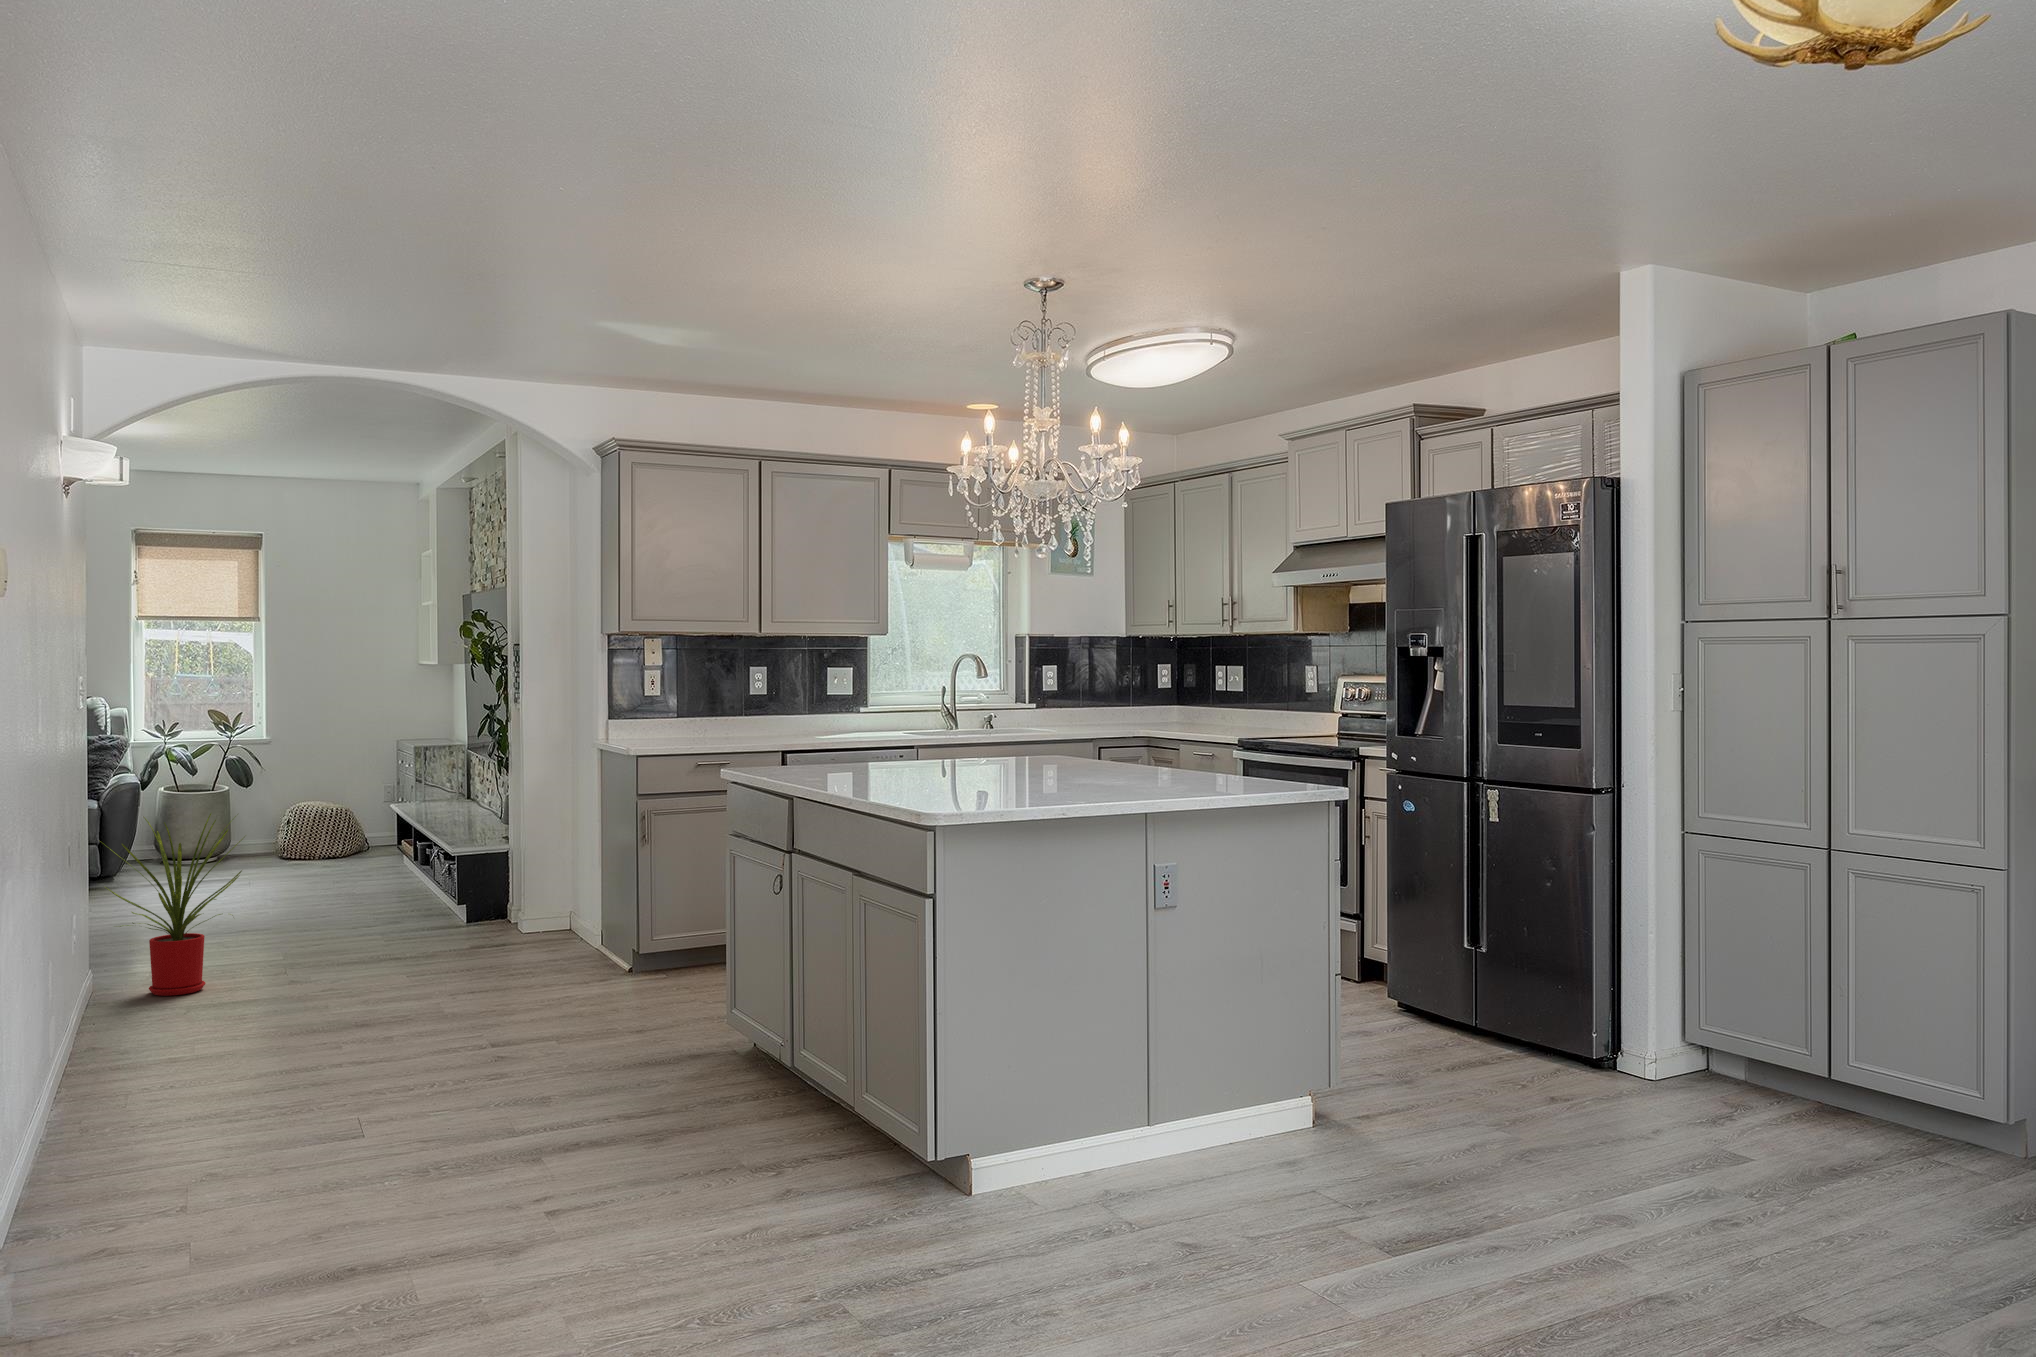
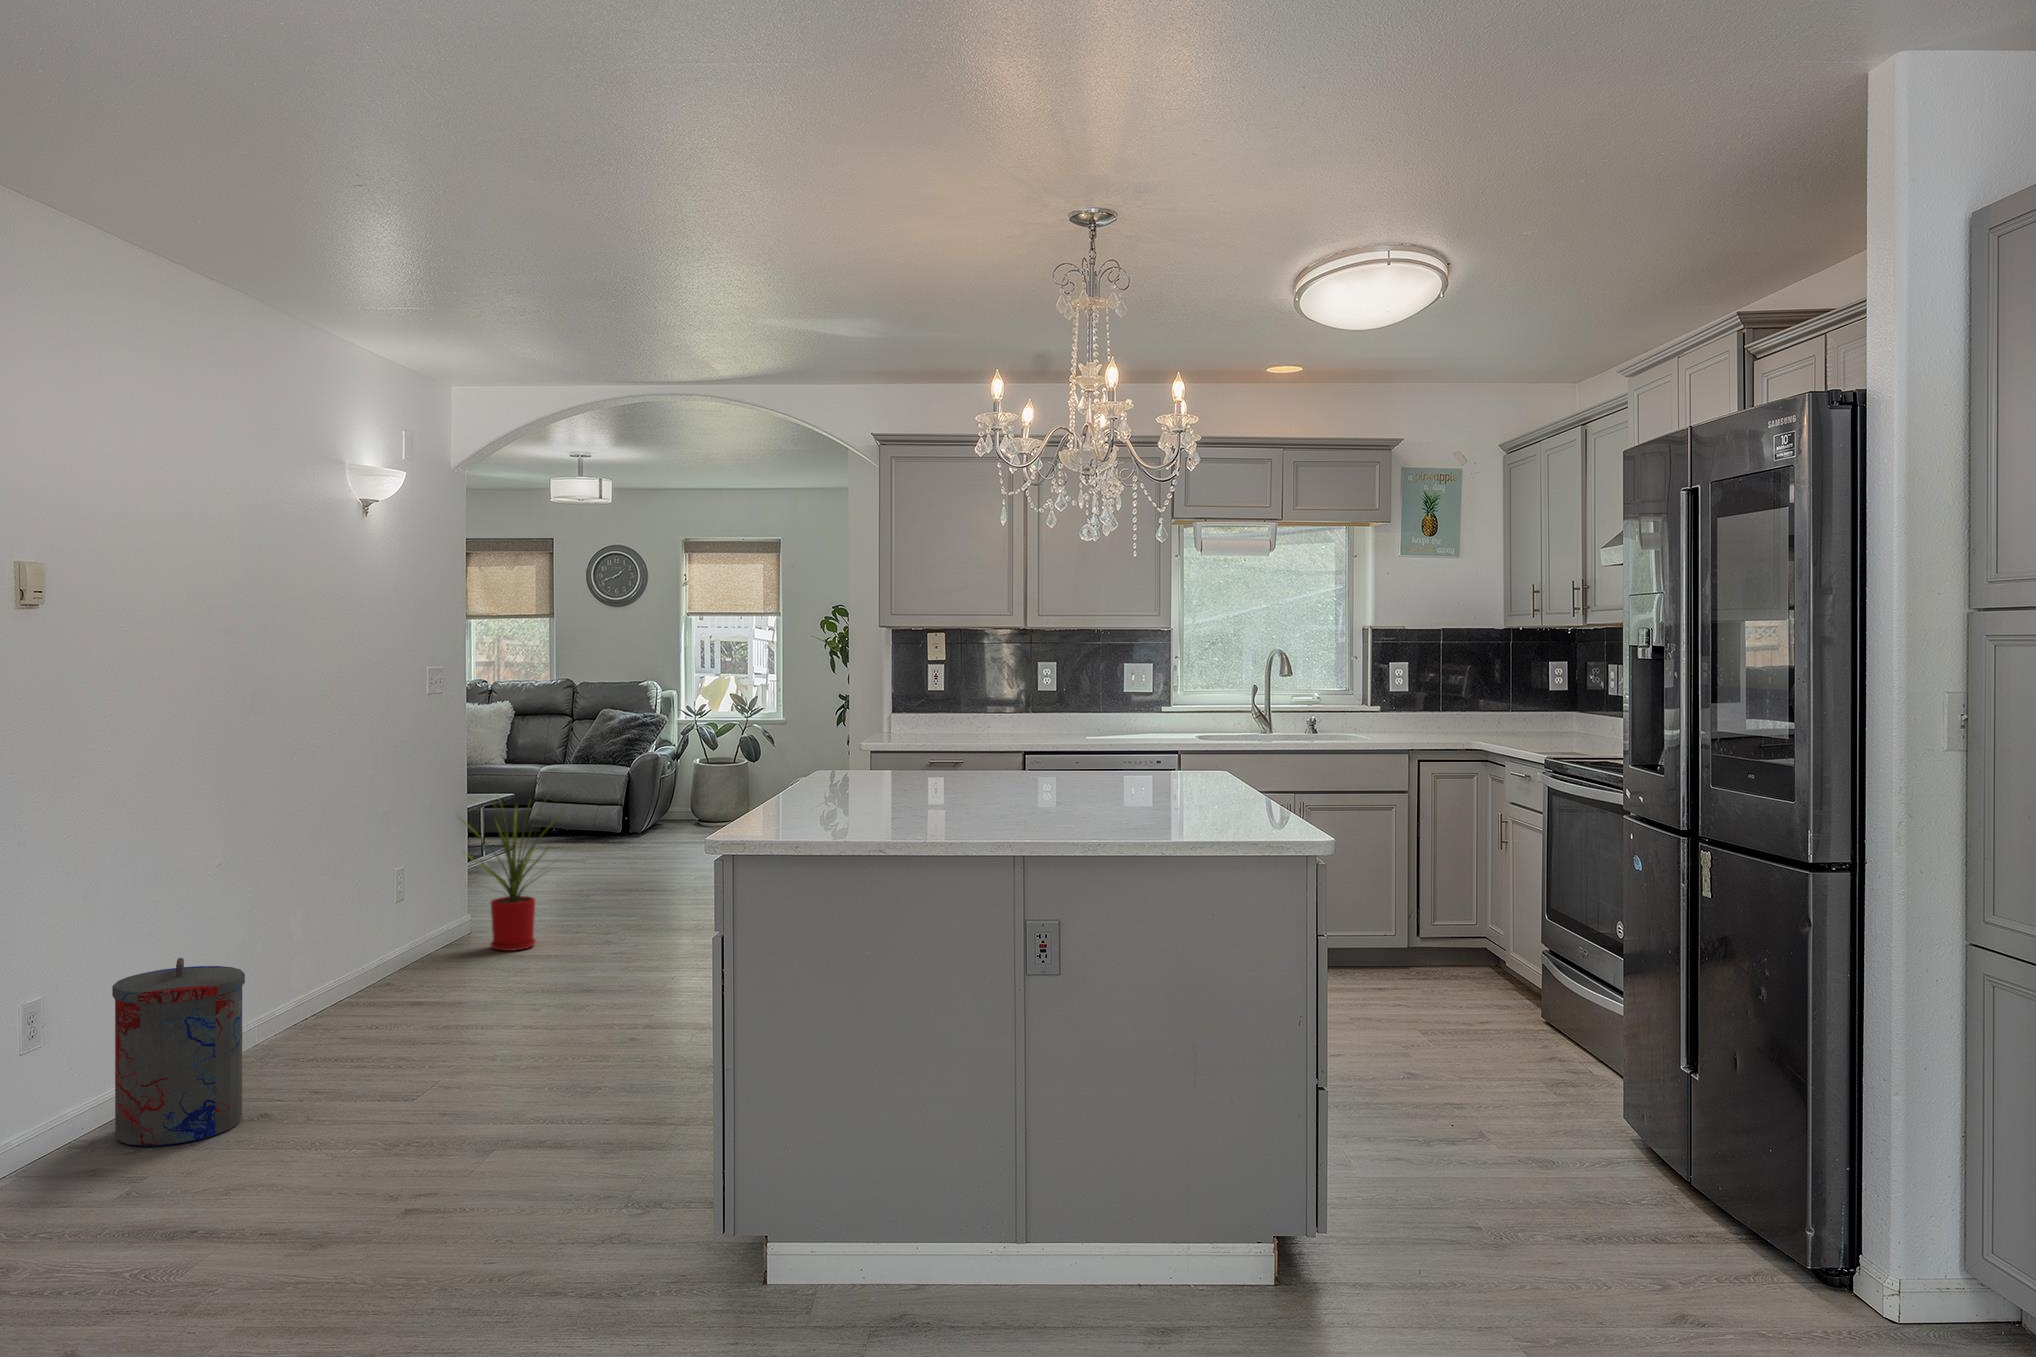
trash can: none [42,987,188,1194] -> present [112,958,245,1146]

